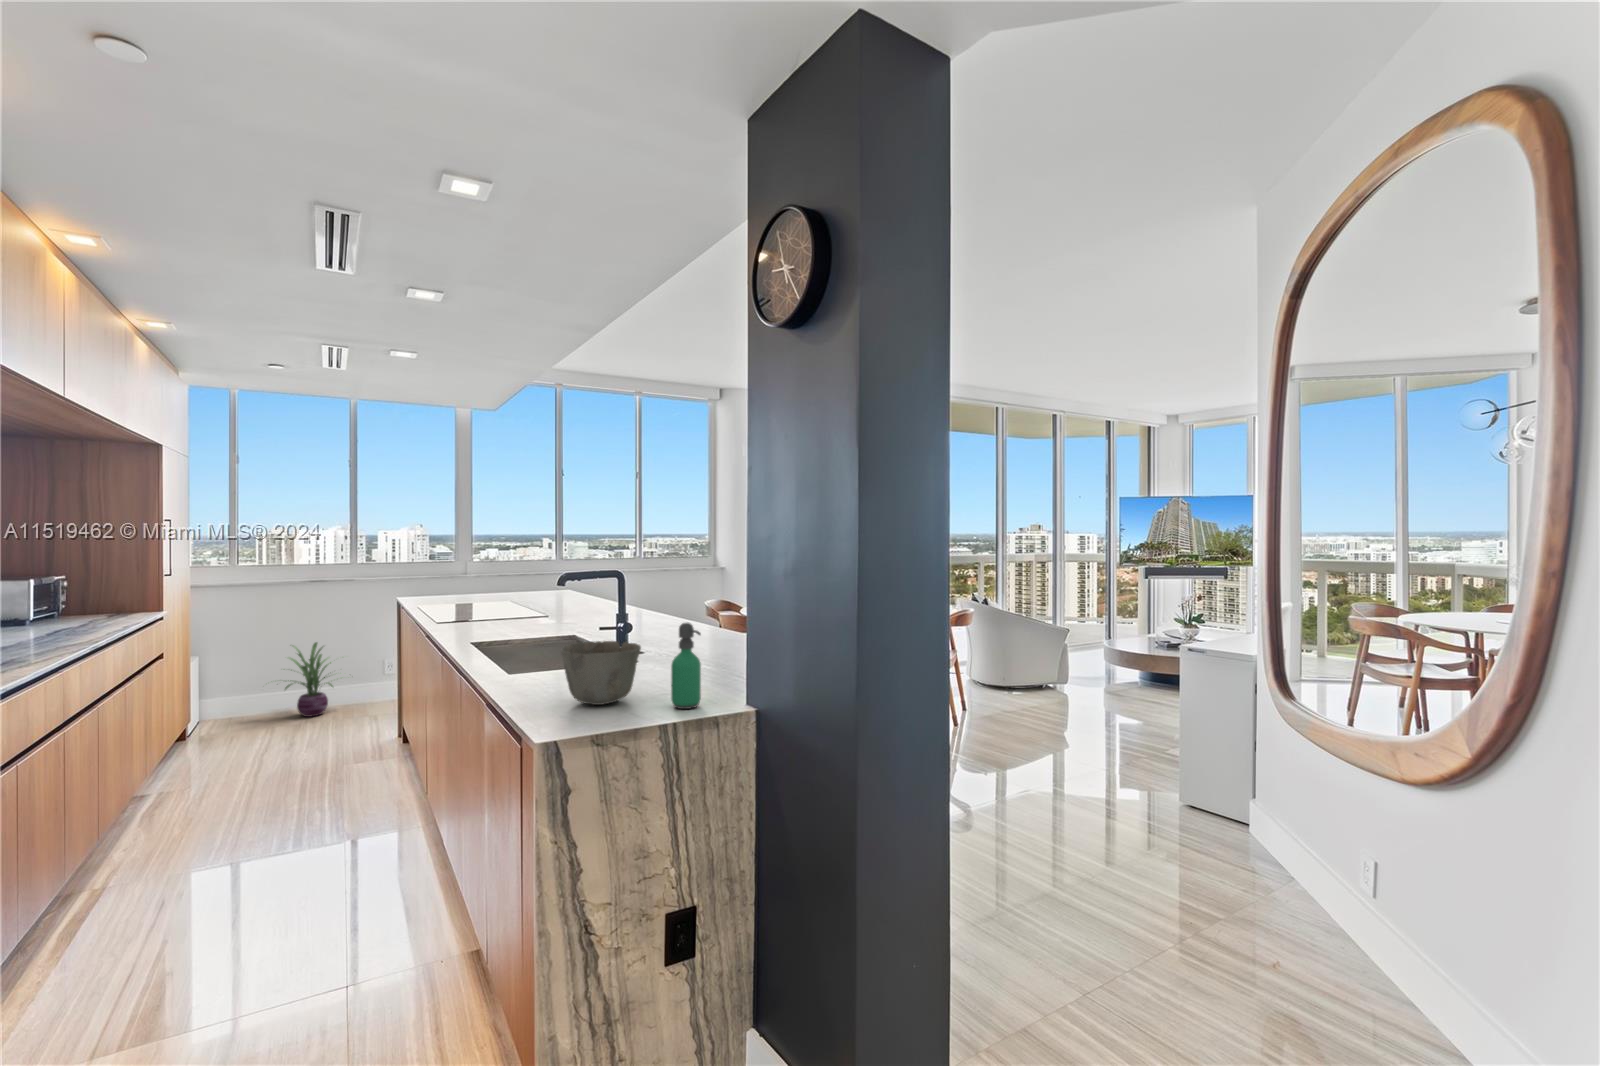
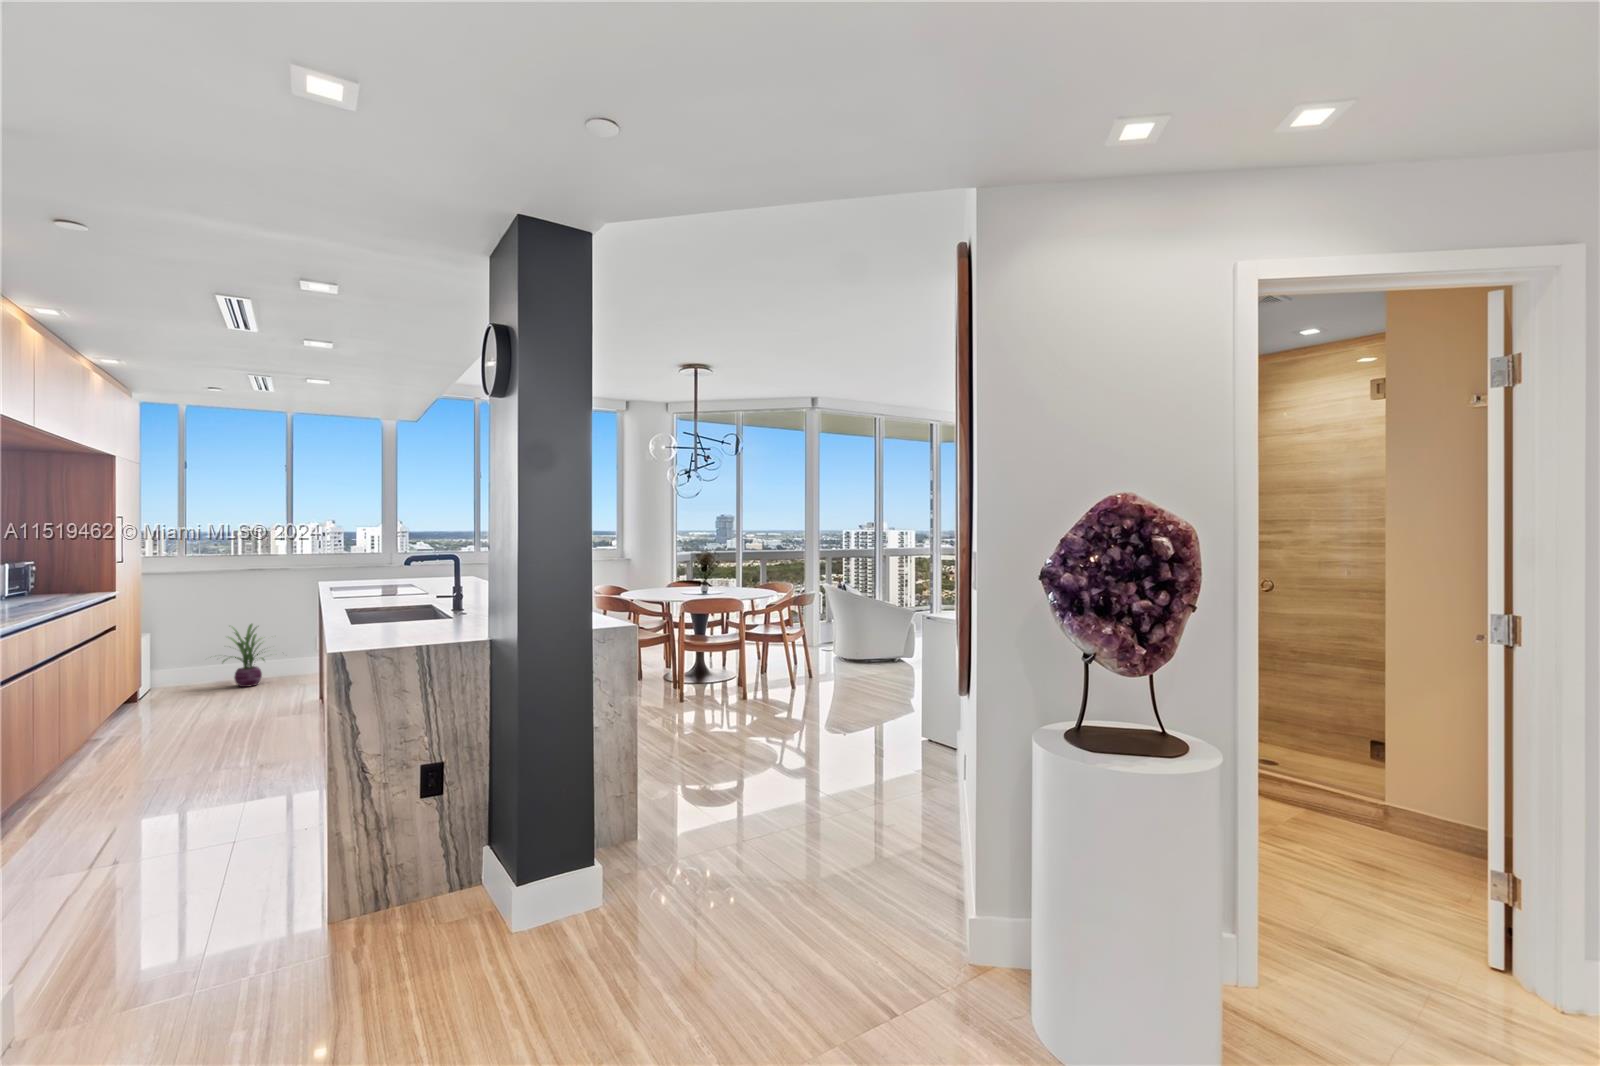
soap dispenser: present [671,622,701,709] -> none [439,583,460,640]
ceramic bowl: present [561,641,641,705] -> none [366,598,425,638]

